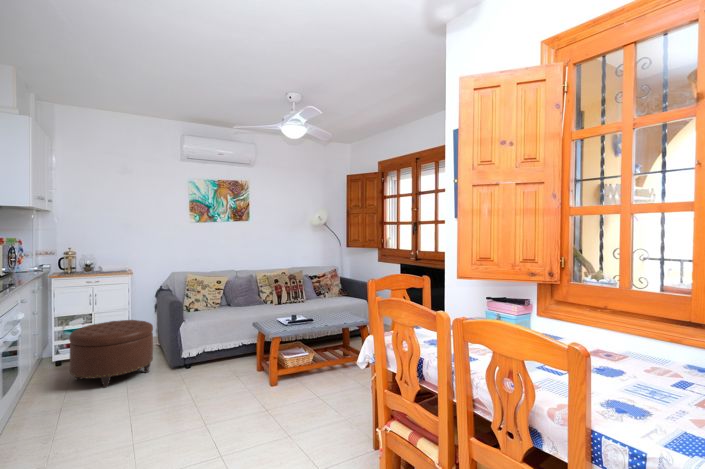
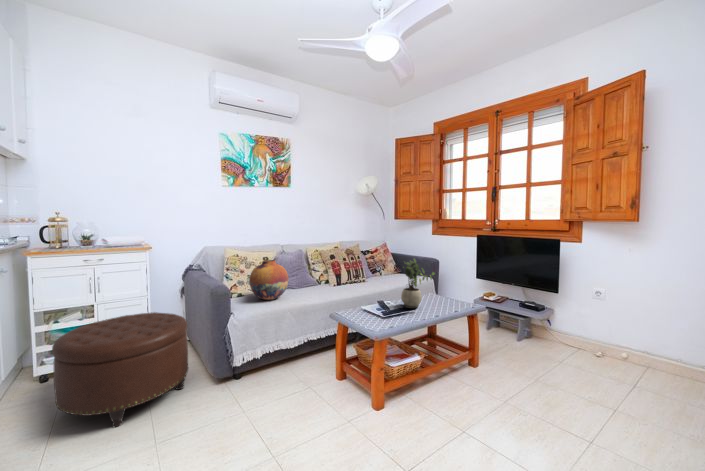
vase: none [201,284,231,314] -> present [249,260,288,300]
potted plant: none [307,285,331,322] -> present [401,259,435,308]

